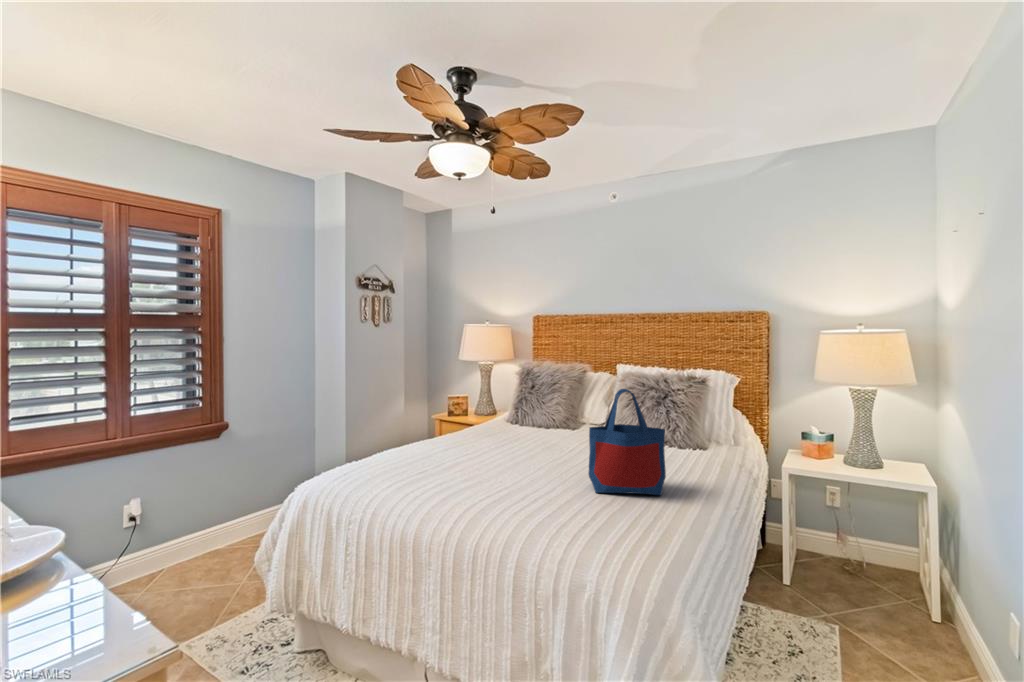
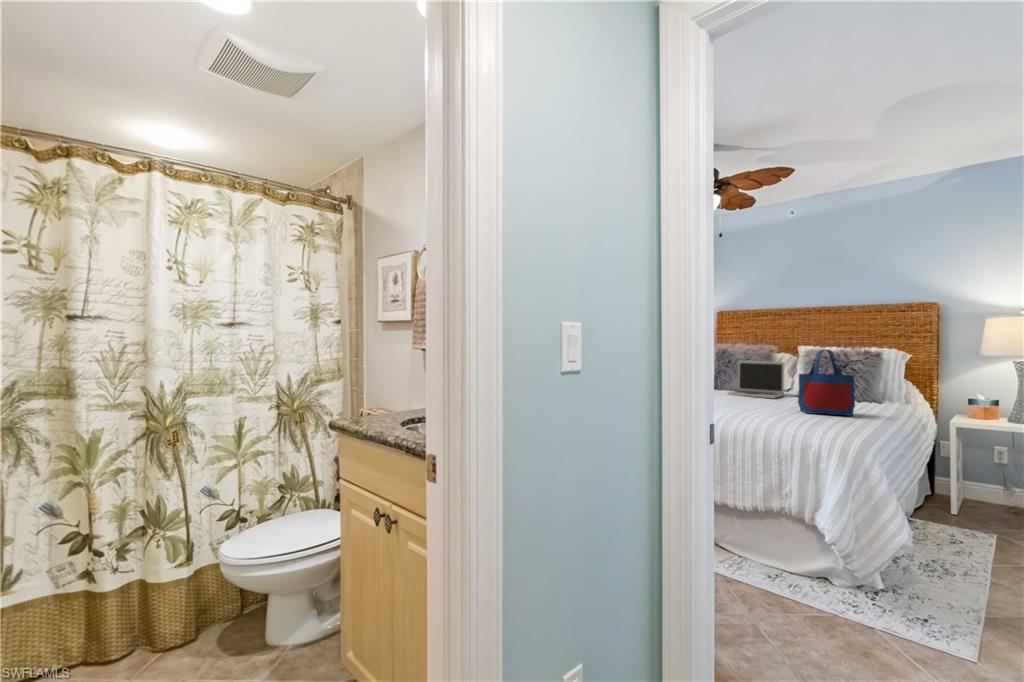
laptop: none [519,388,593,447] -> present [728,361,784,398]

